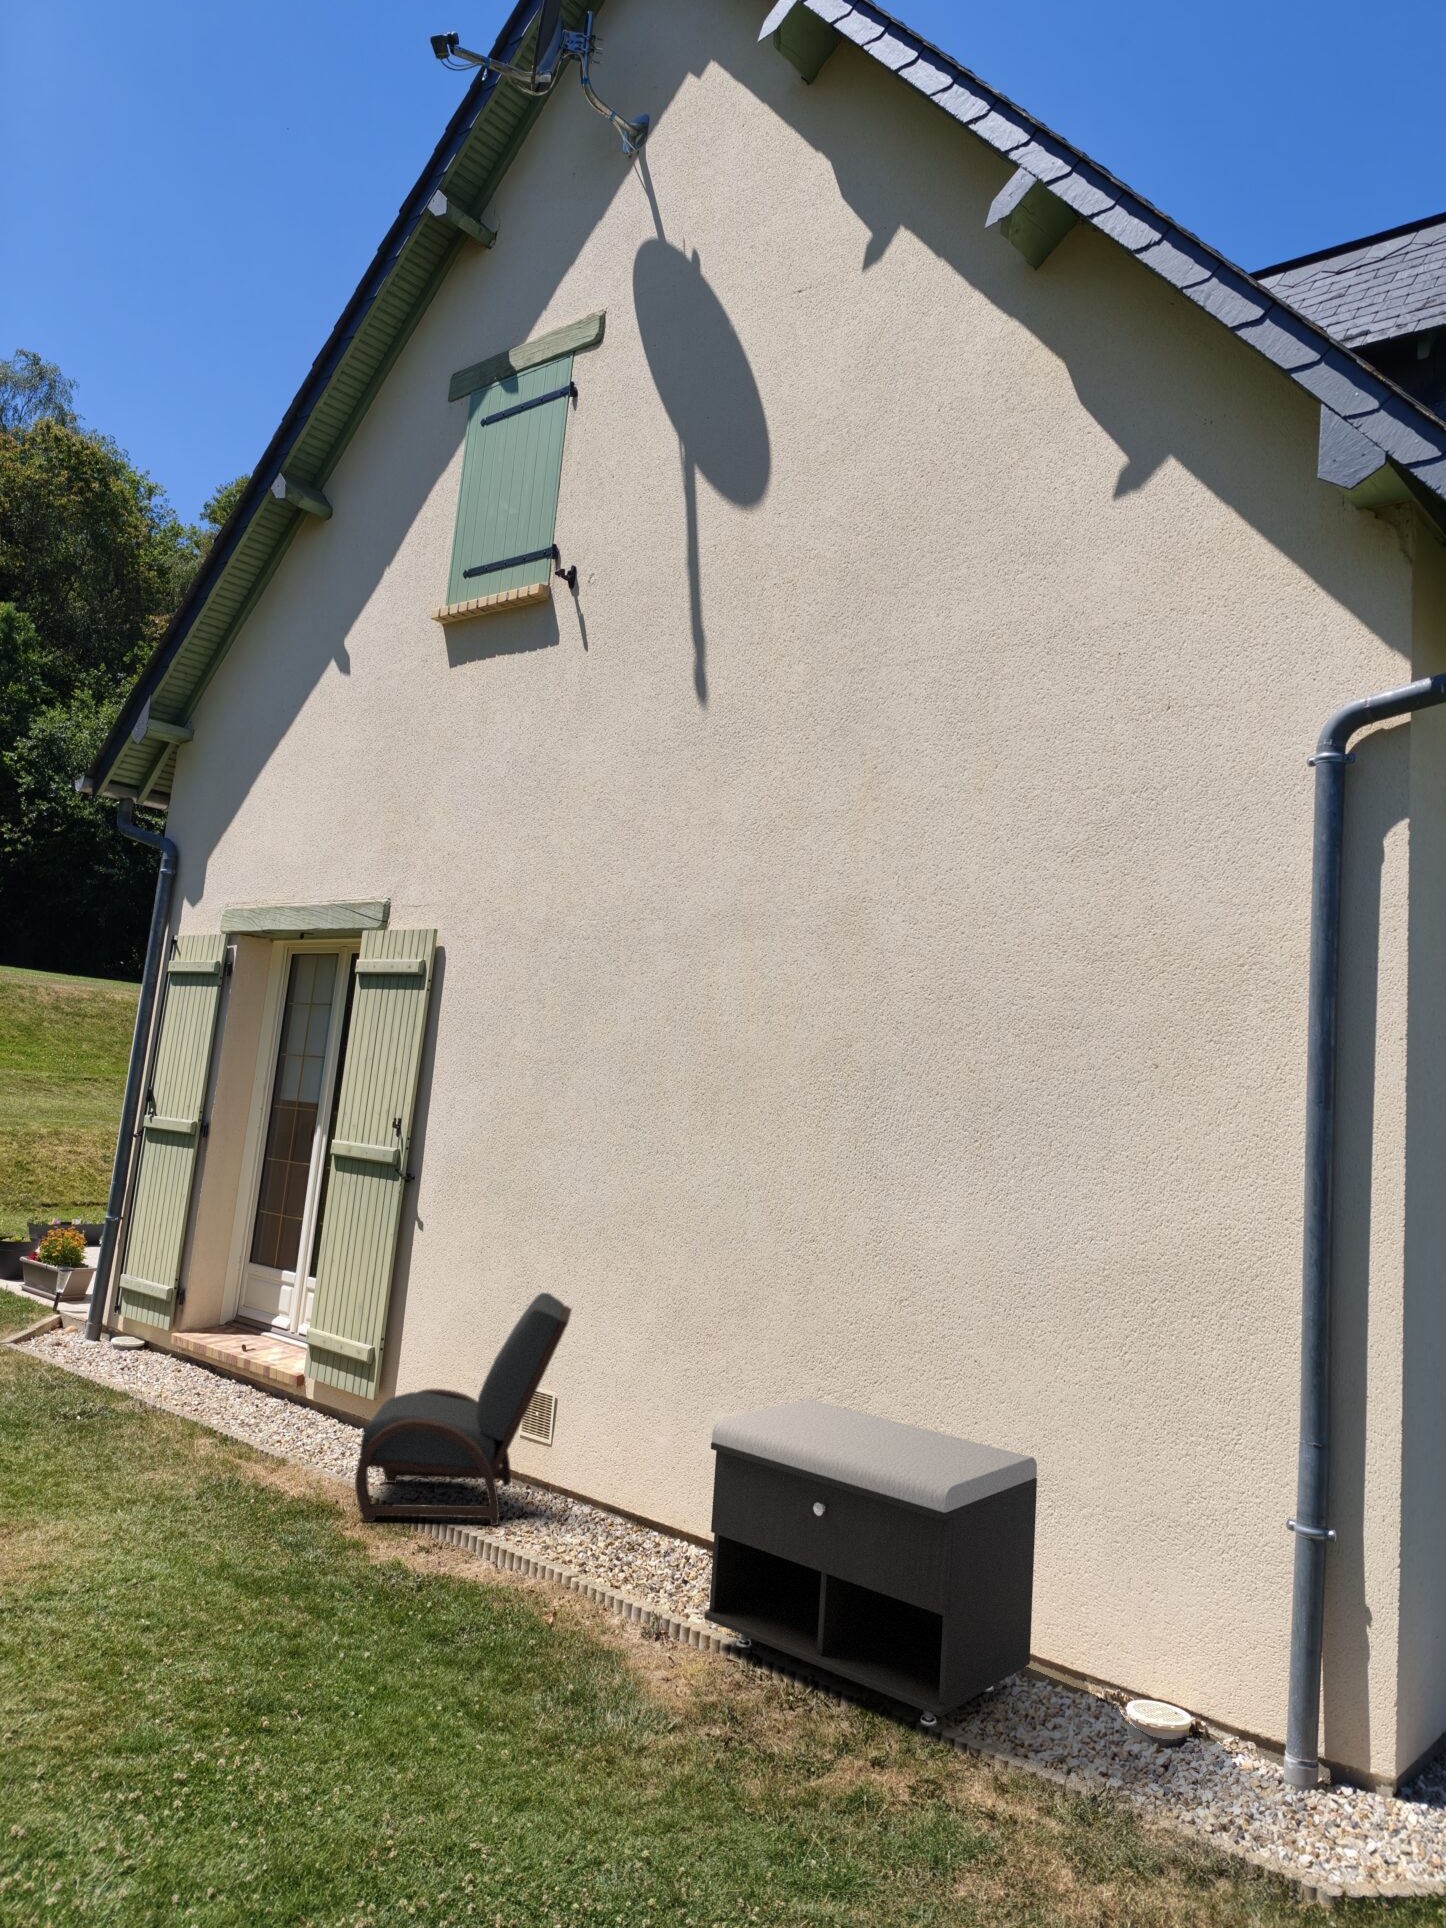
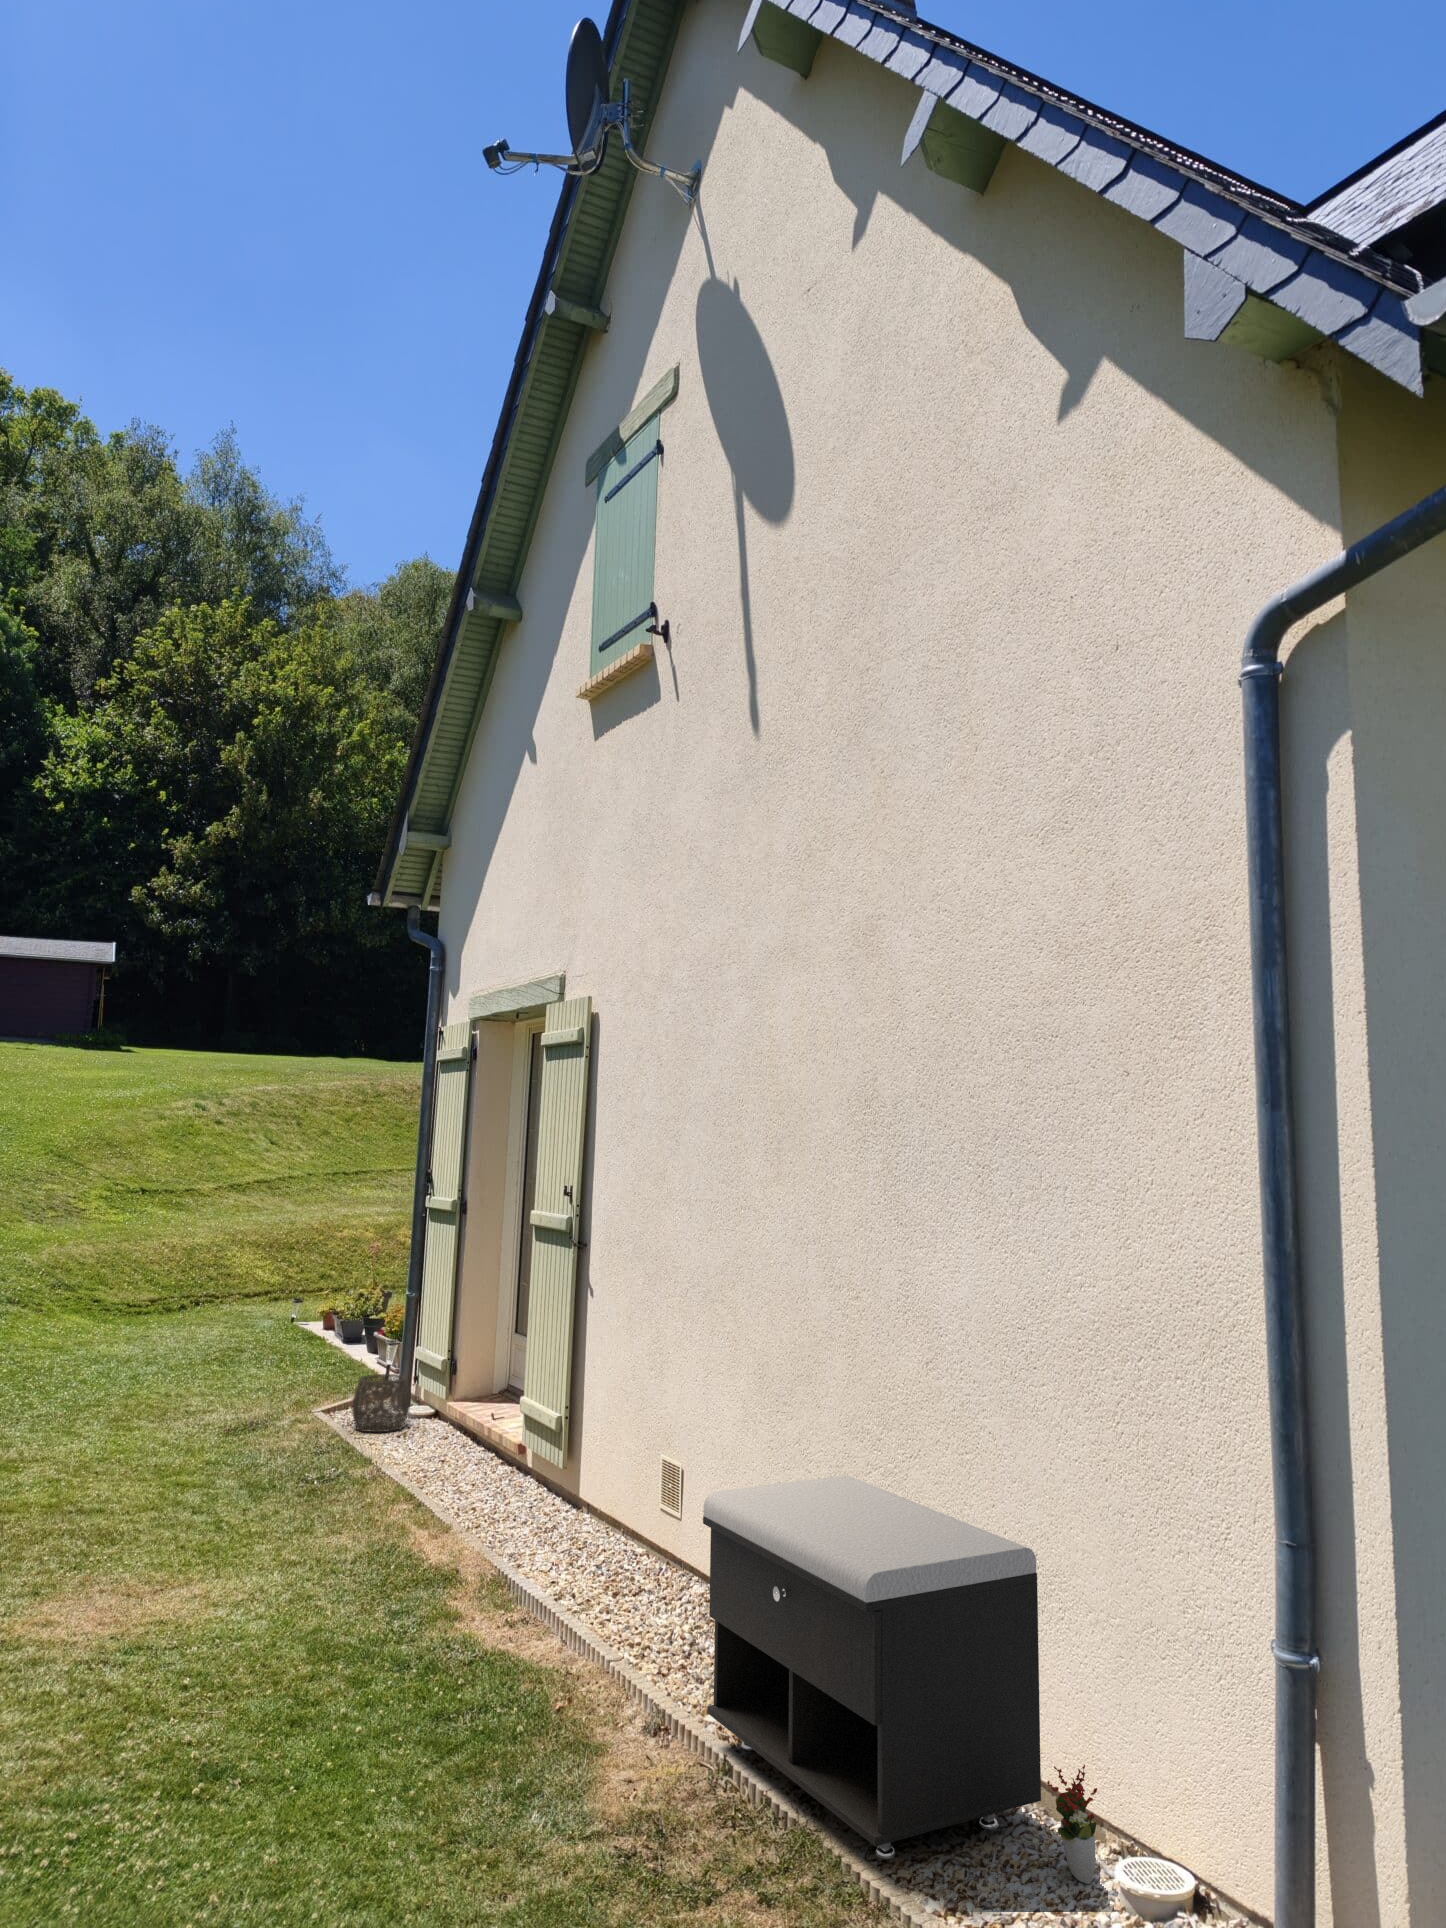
lounge chair: present [355,1293,571,1526] -> none [472,1362,703,1604]
woven basket: none [61,1299,130,1362] -> present [352,1374,410,1433]
decorative plant: none [1062,1631,1105,1726] -> present [1047,1765,1097,1884]

